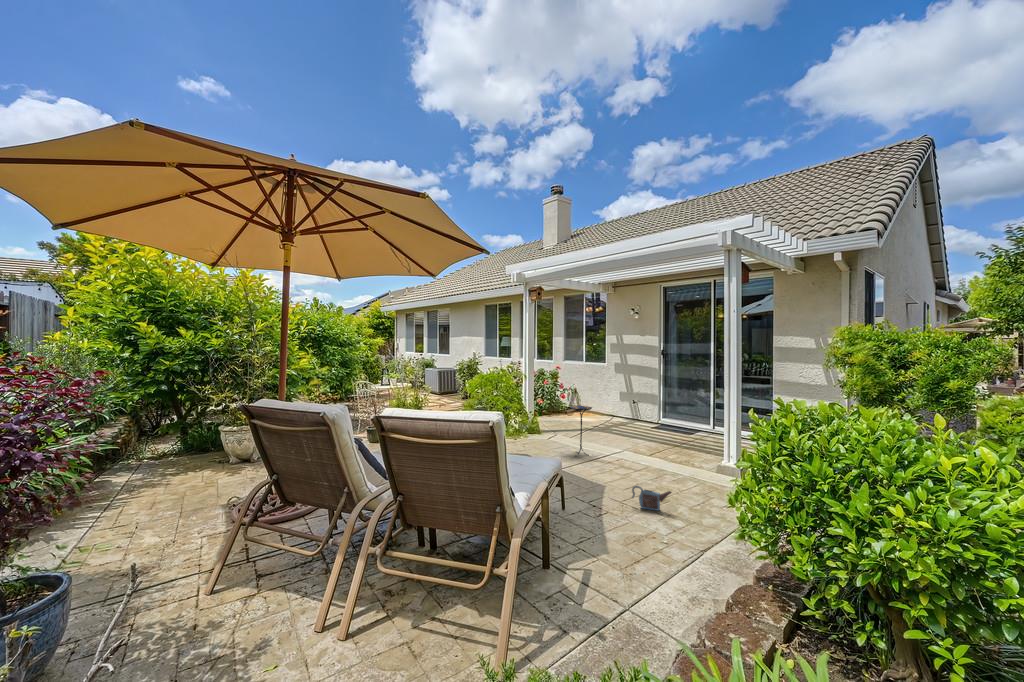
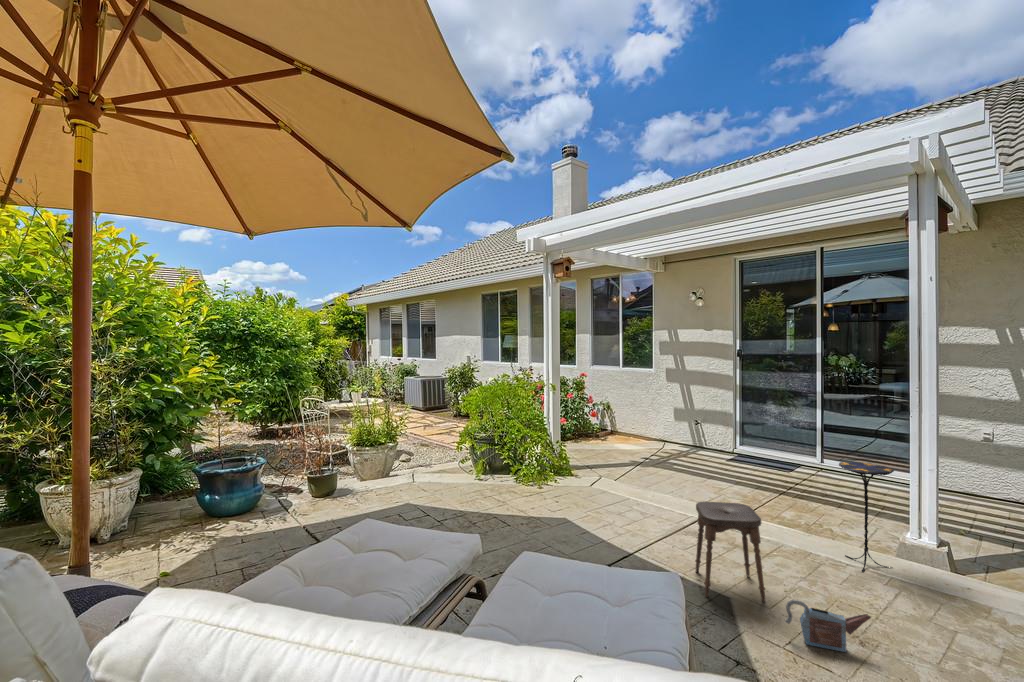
side table: present [571,406,592,455] -> present [839,461,894,571]
stool: none [597,441,630,493] -> present [695,502,765,602]

